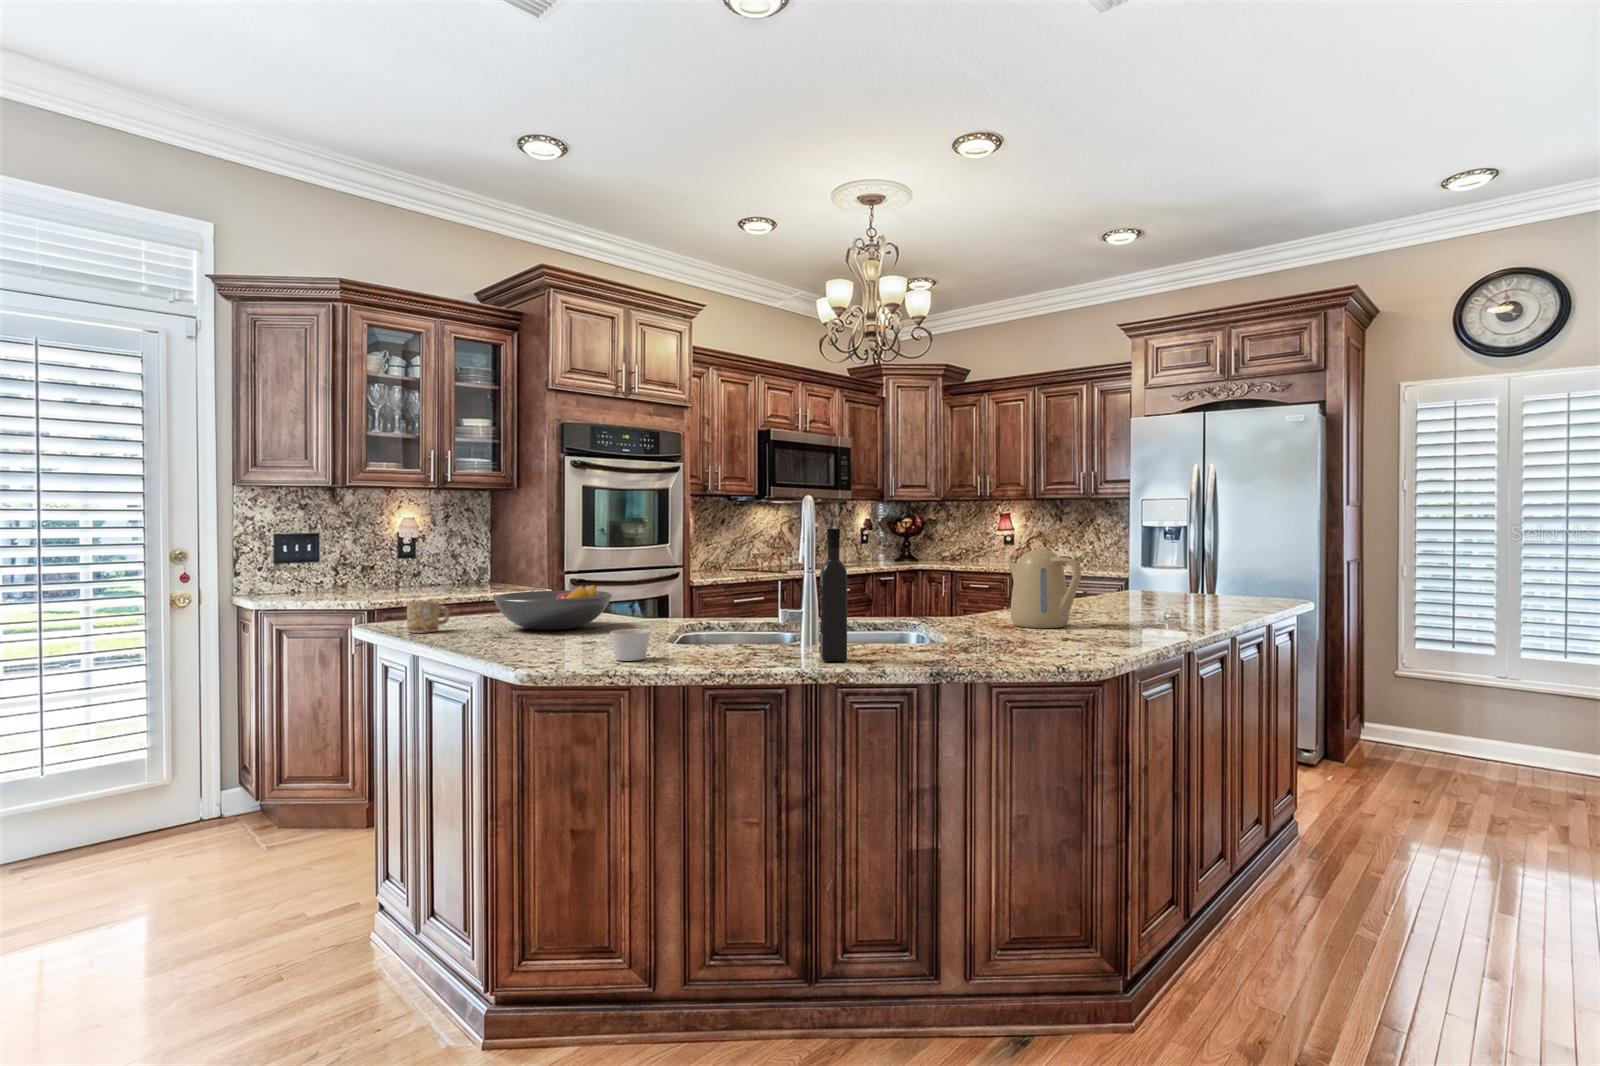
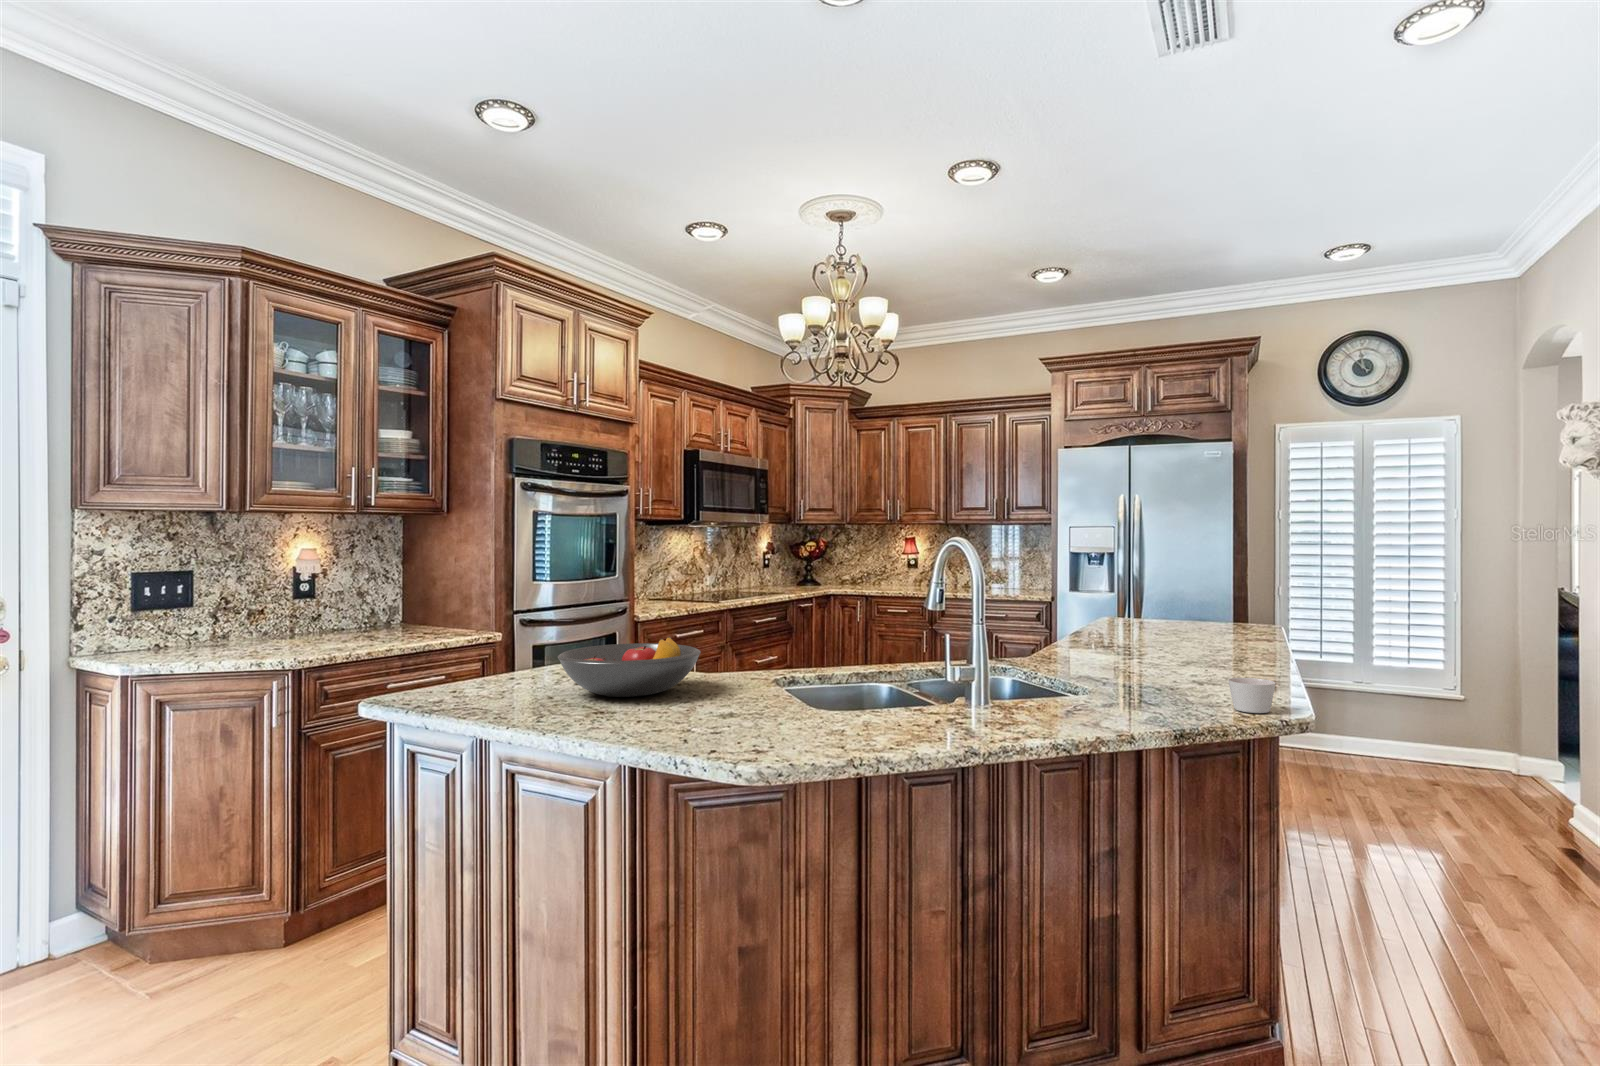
wine bottle: present [820,529,847,662] -> none [1053,575,1091,730]
kettle: present [1008,548,1081,628] -> none [1098,585,1187,668]
mug: present [407,601,450,633] -> none [450,666,499,710]
candle: present [610,629,650,661] -> present [1228,678,1276,713]

